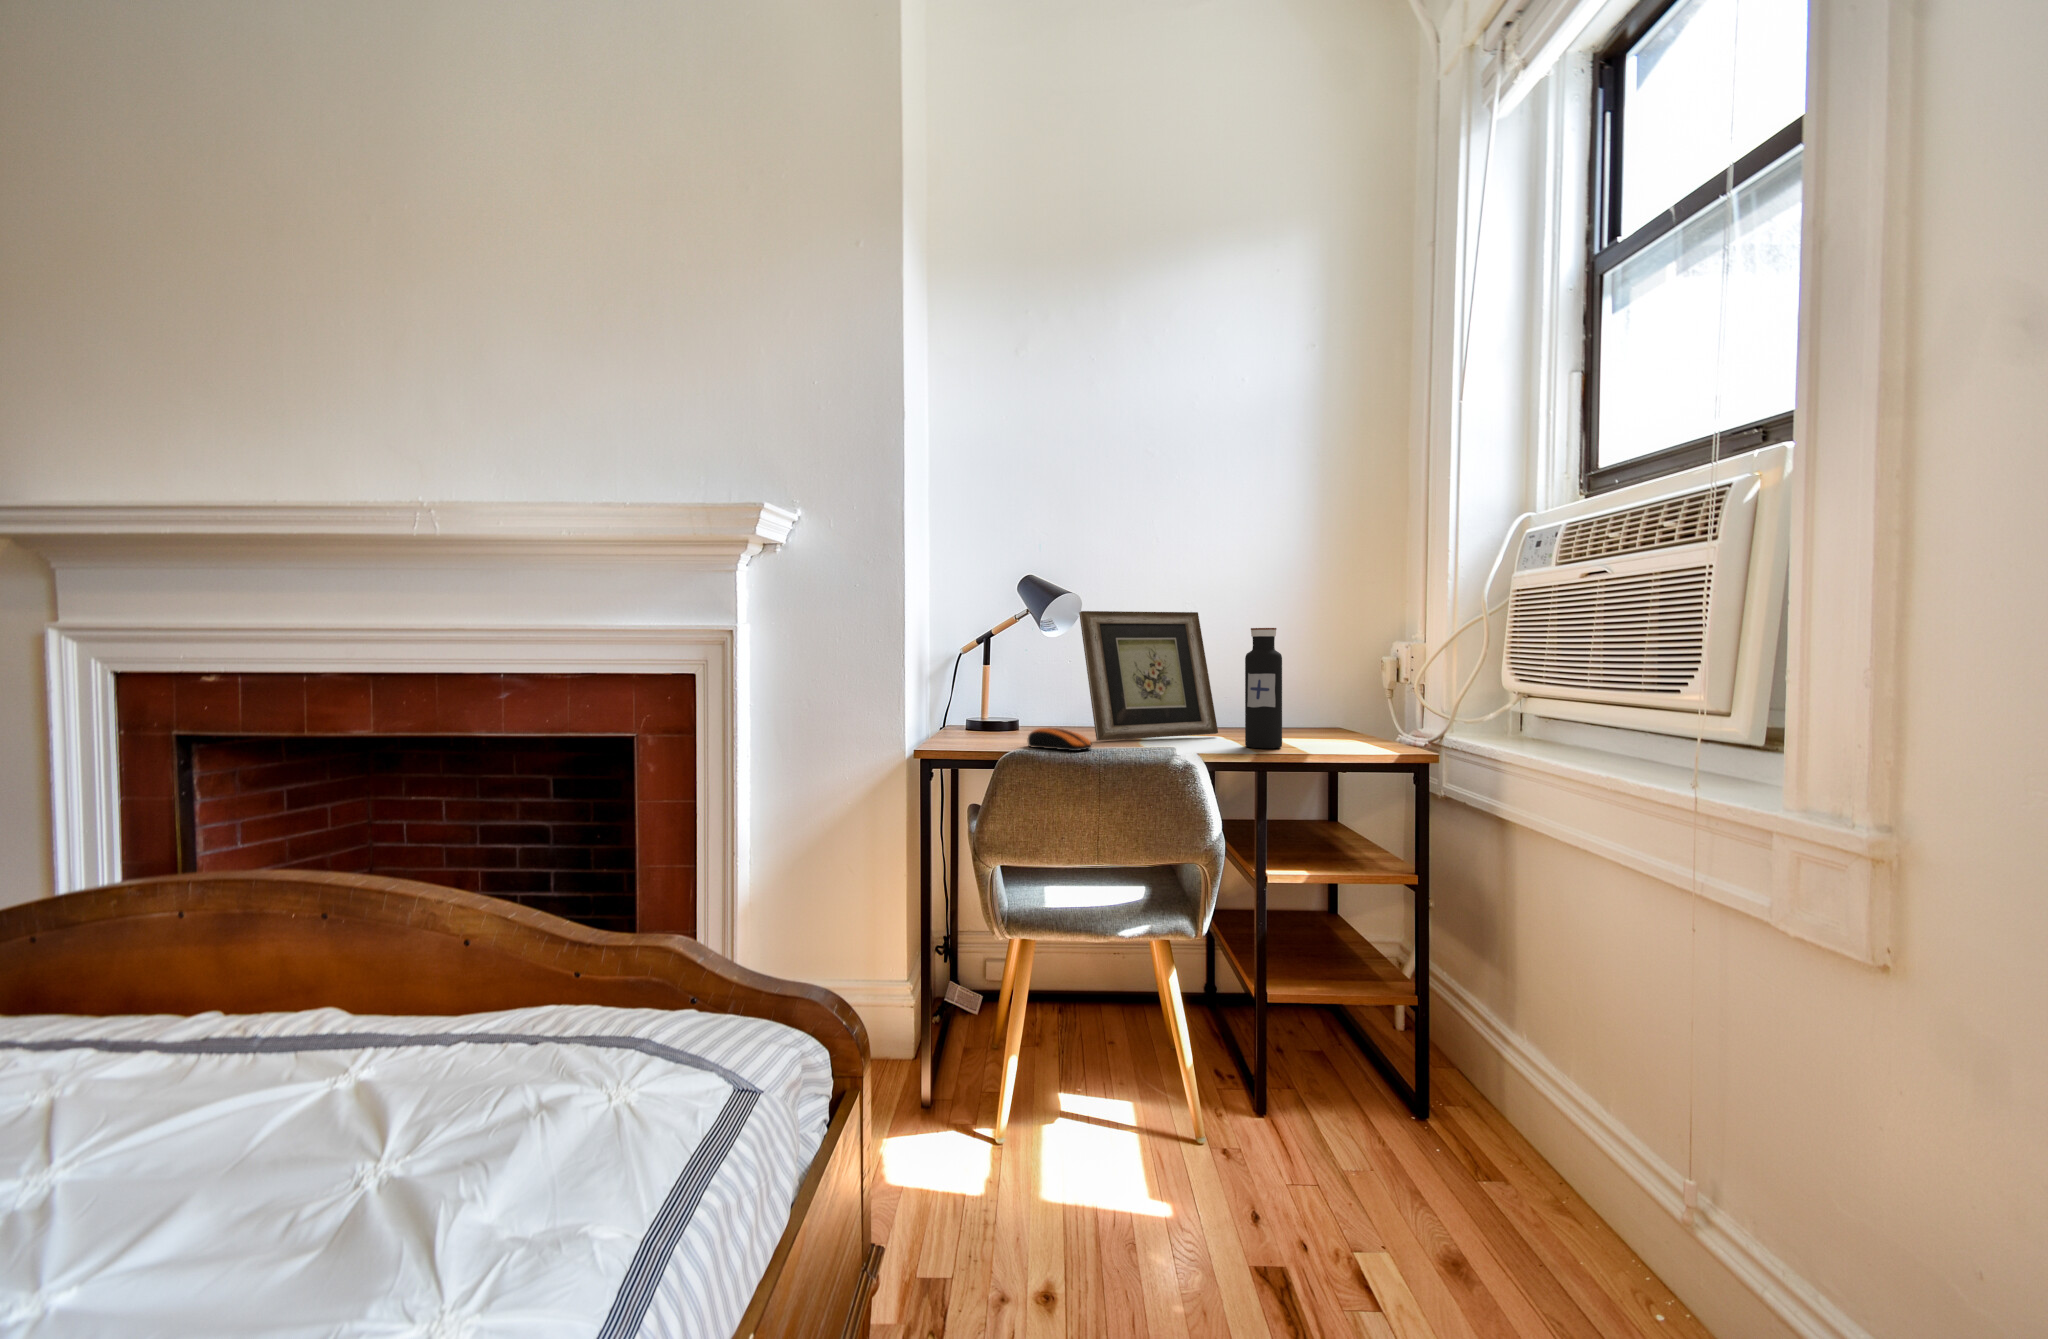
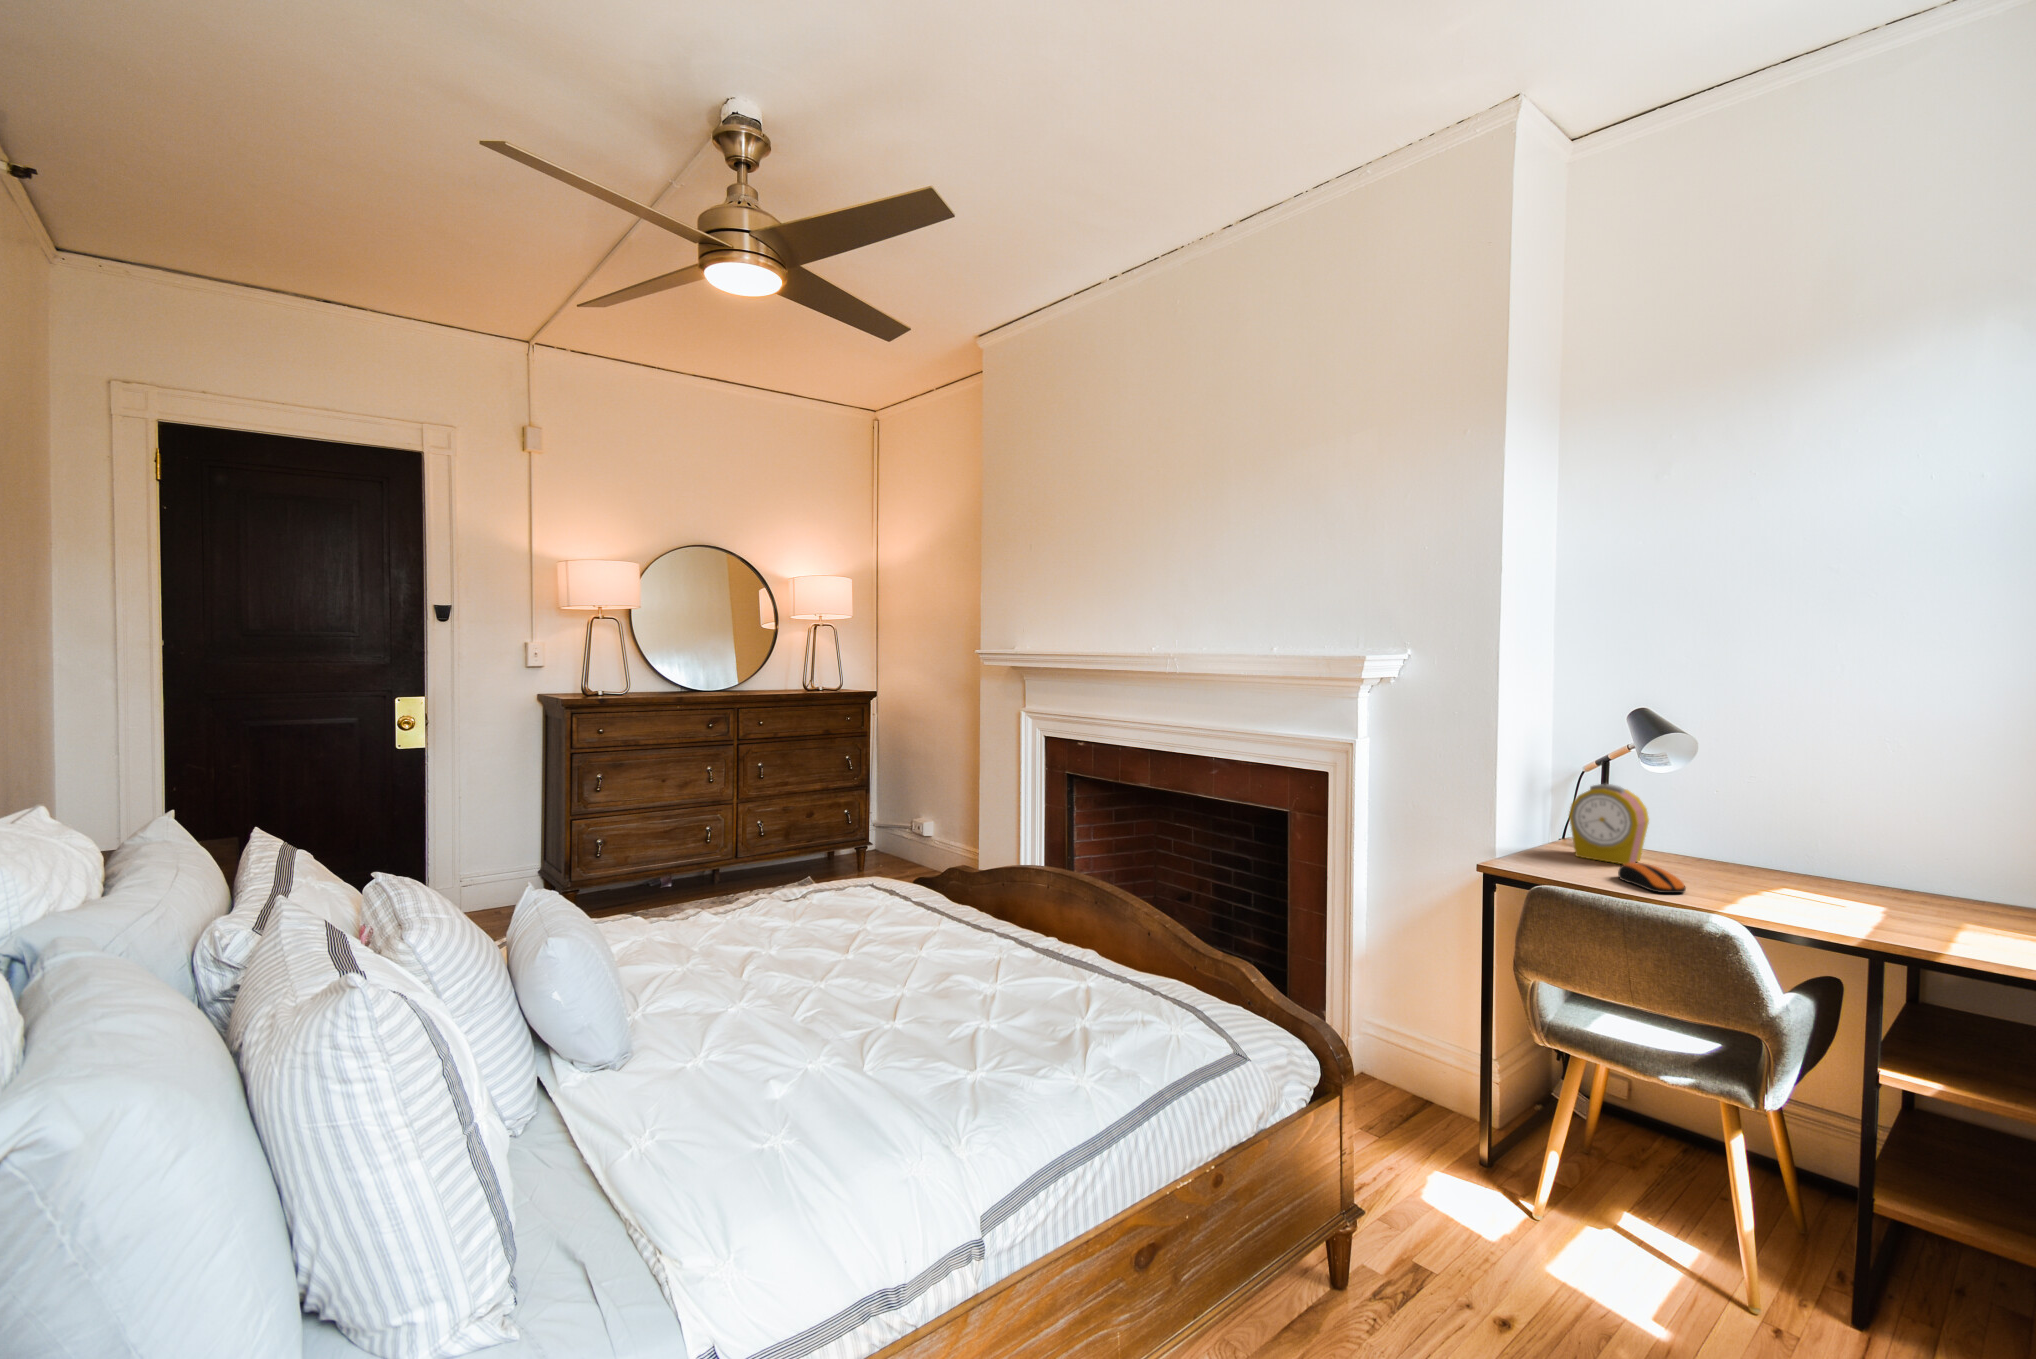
picture frame: present [1079,611,1218,741] -> none [1713,747,1917,903]
water bottle: present [1245,628,1282,748] -> none [1916,791,1979,938]
alarm clock: none [961,658,1026,738] -> present [1569,784,1649,864]

